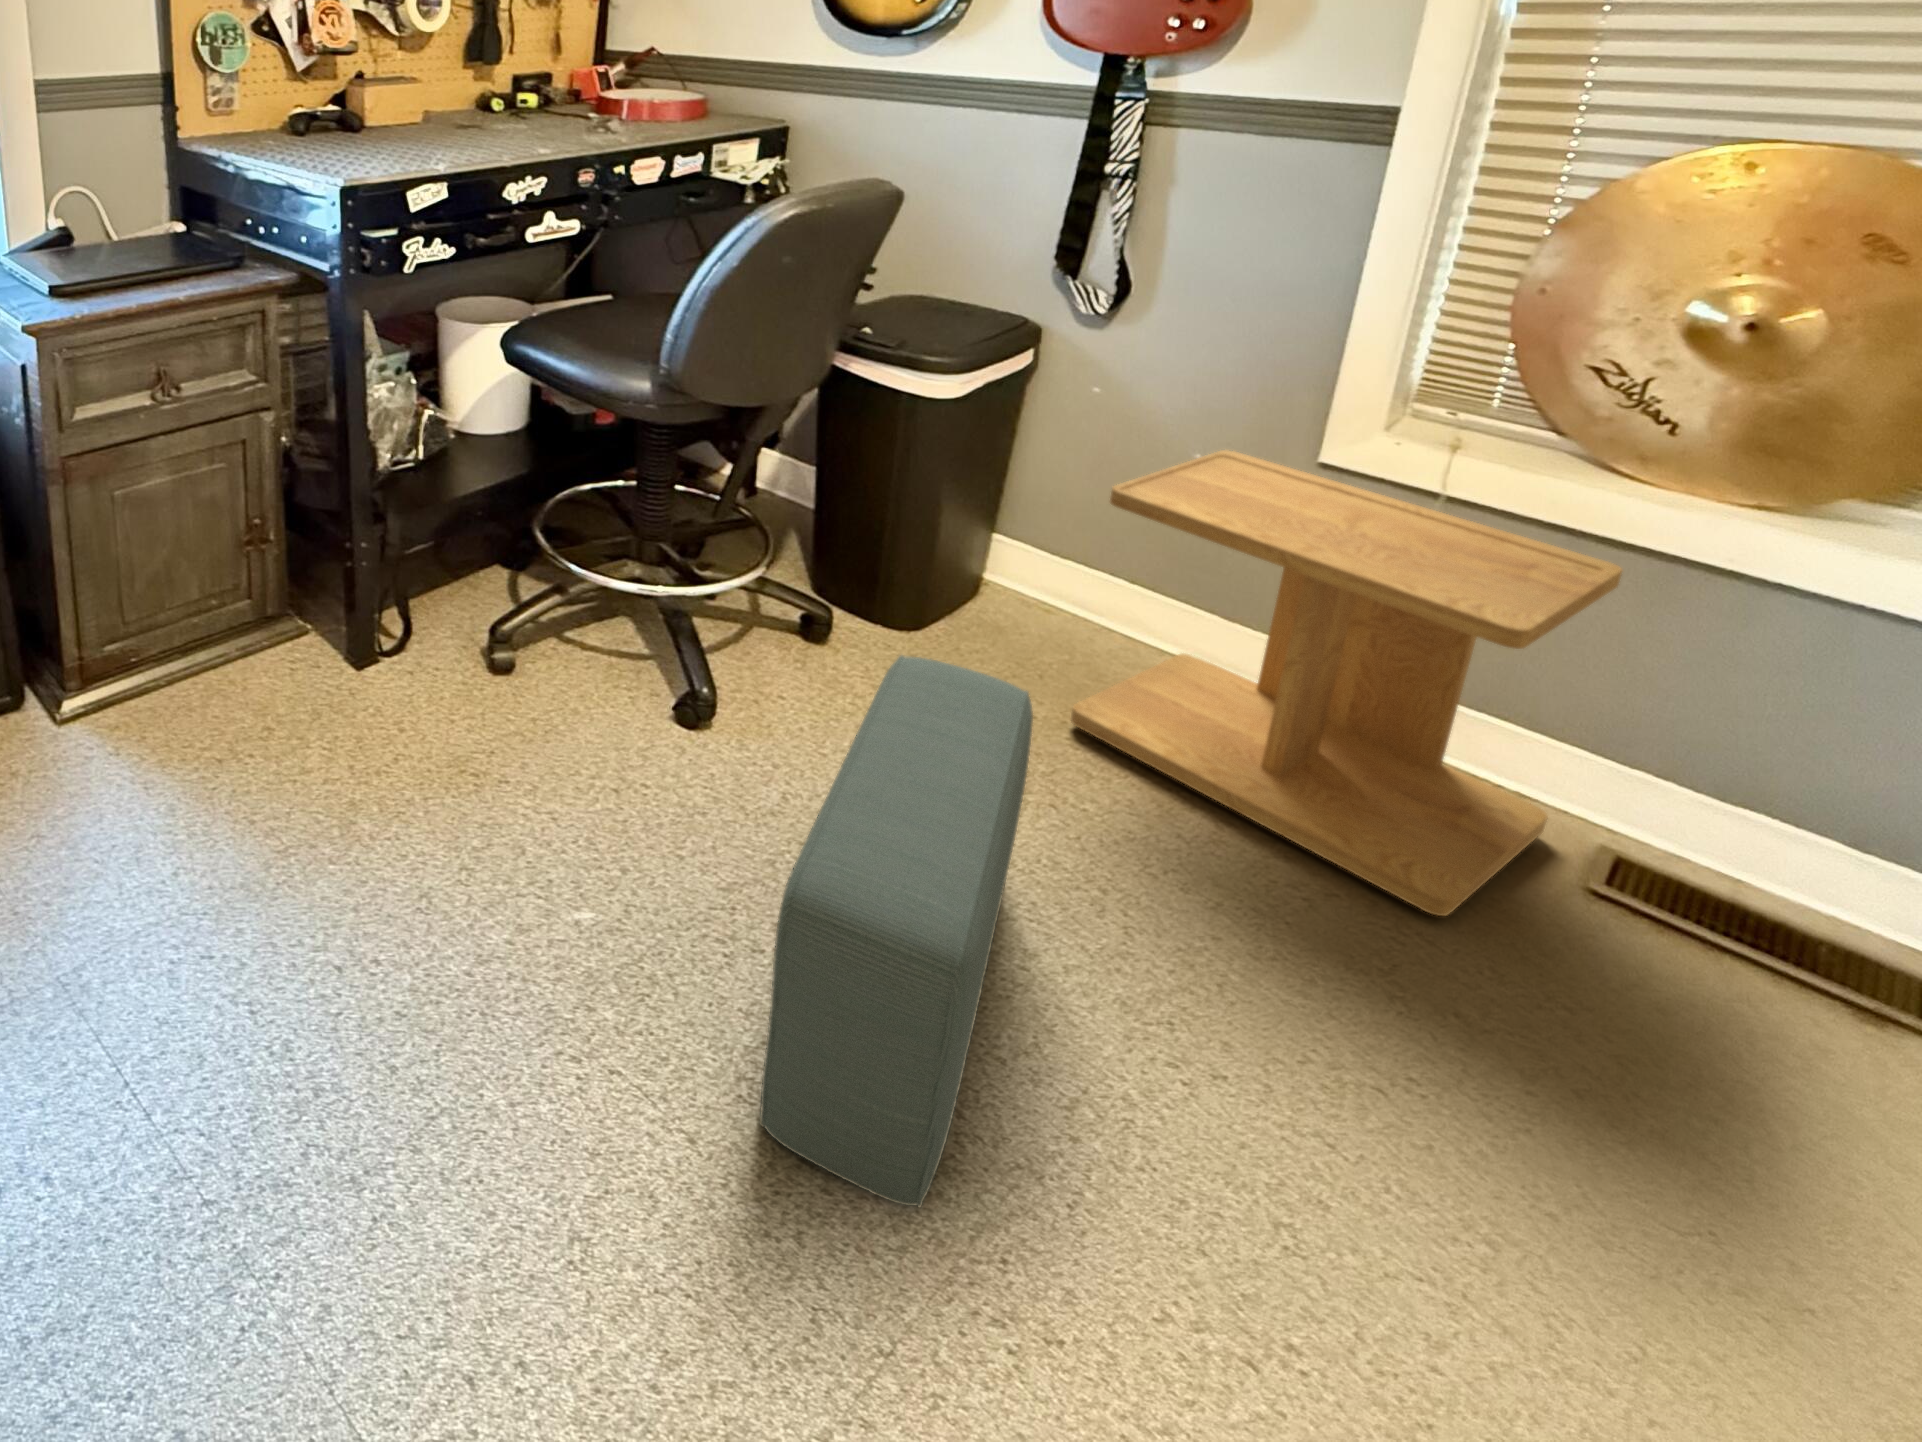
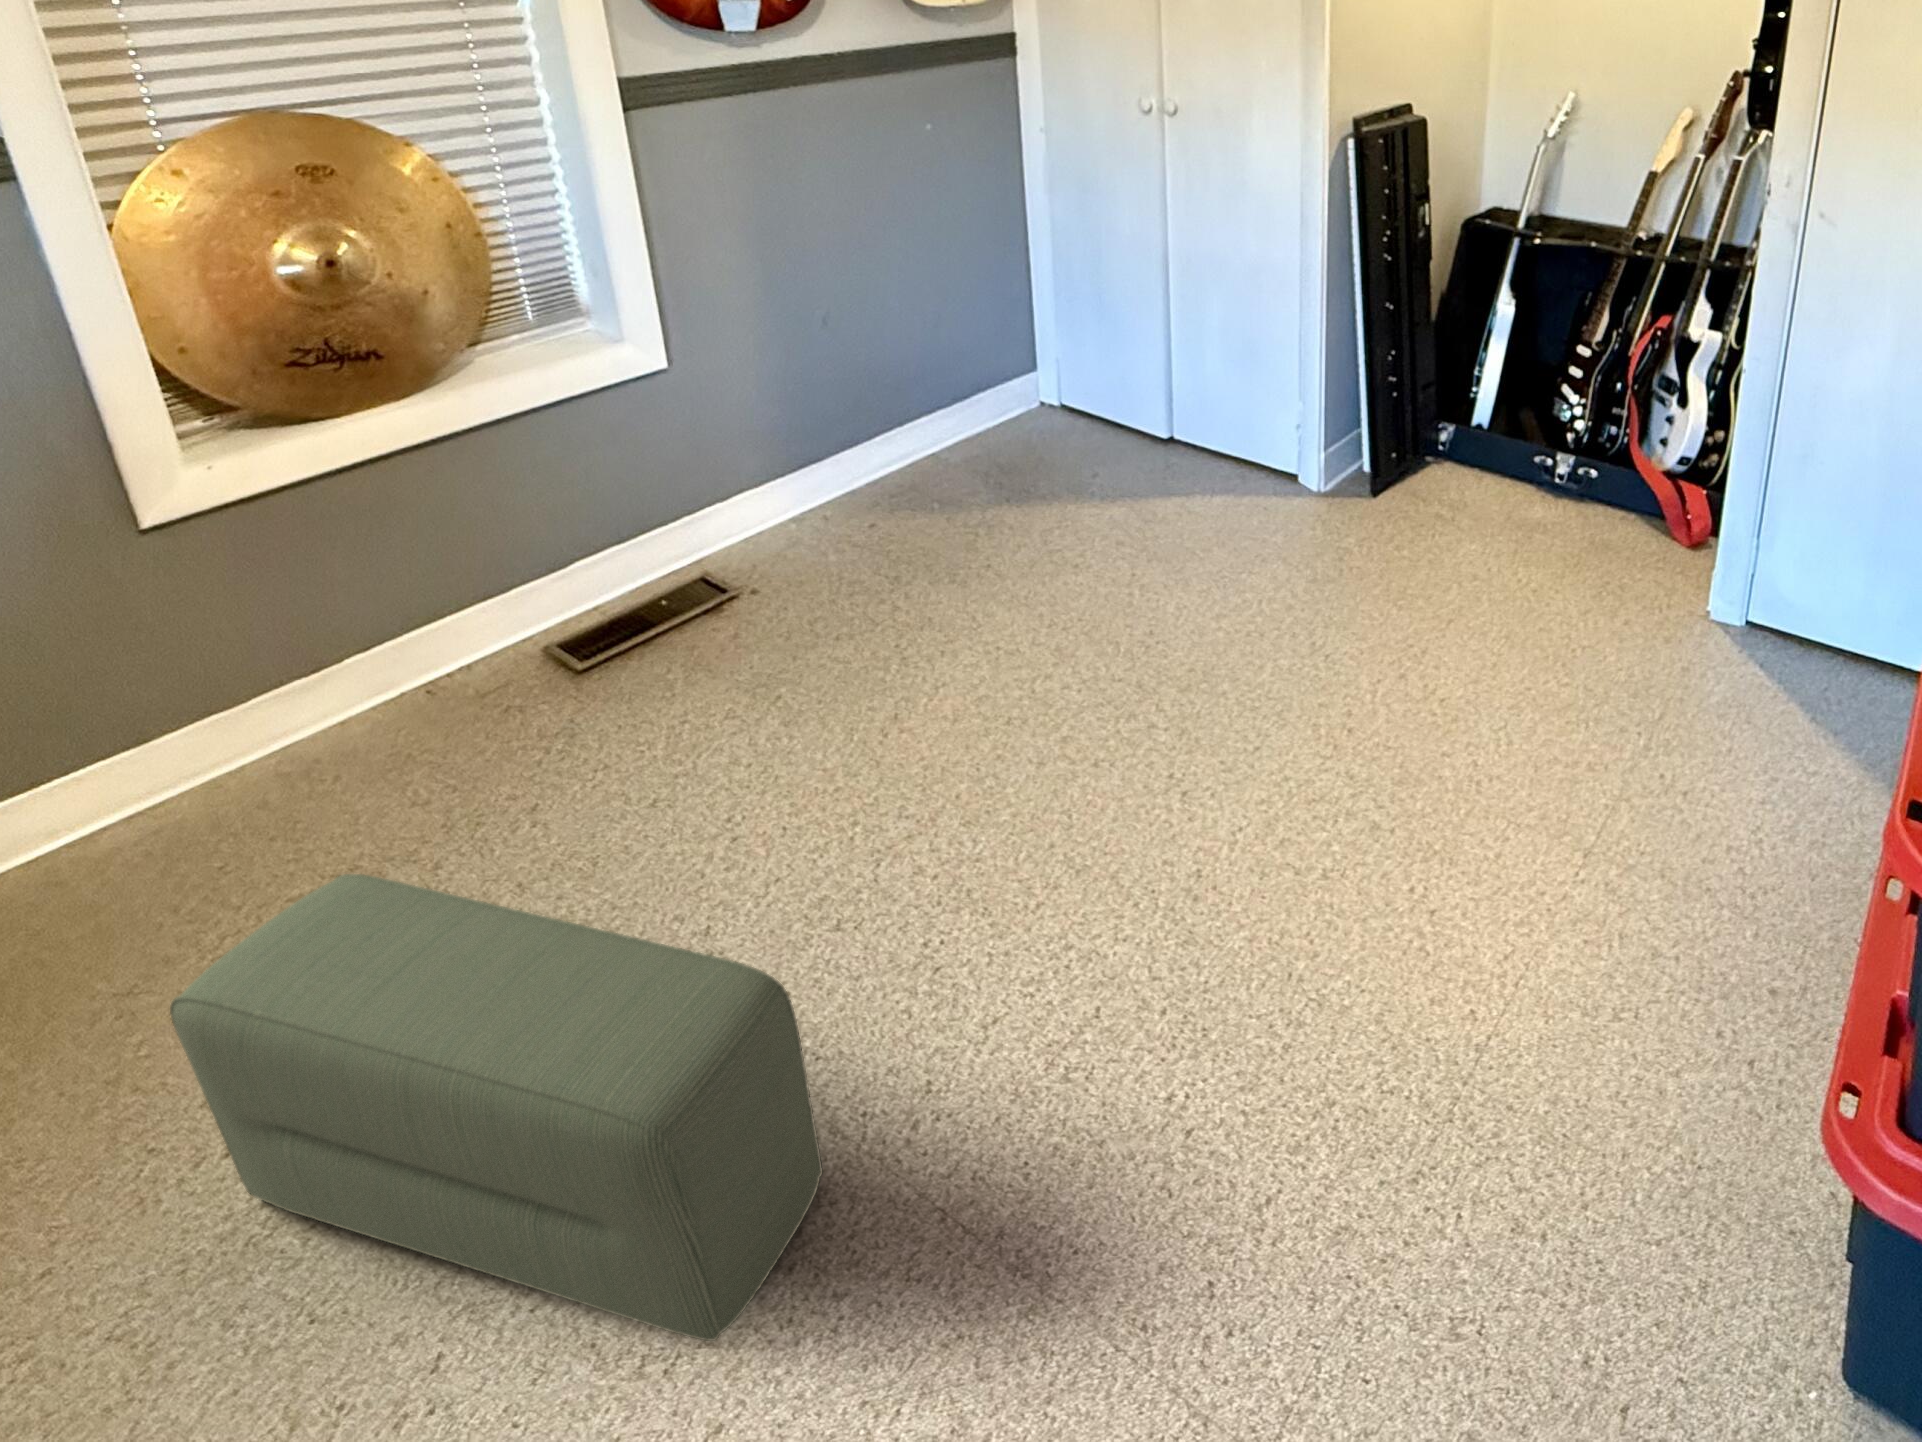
side table: present [1071,450,1622,916] -> none [15,450,587,945]

